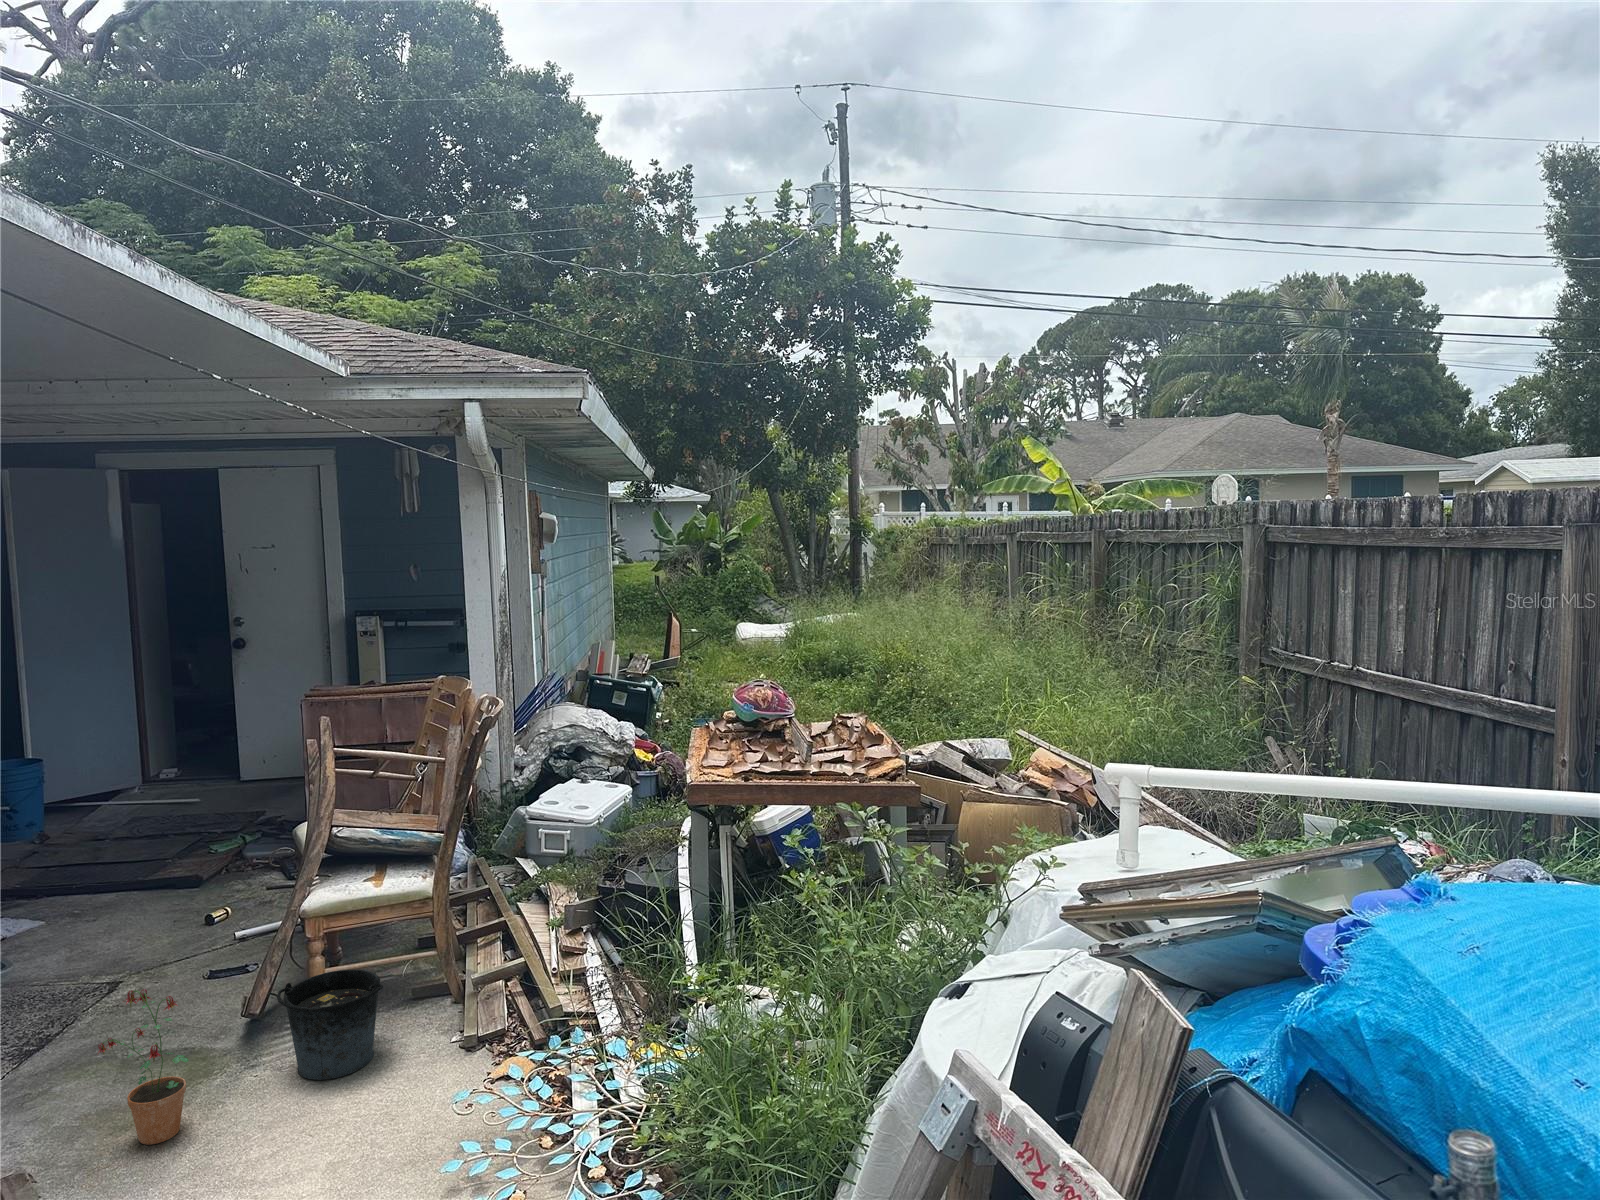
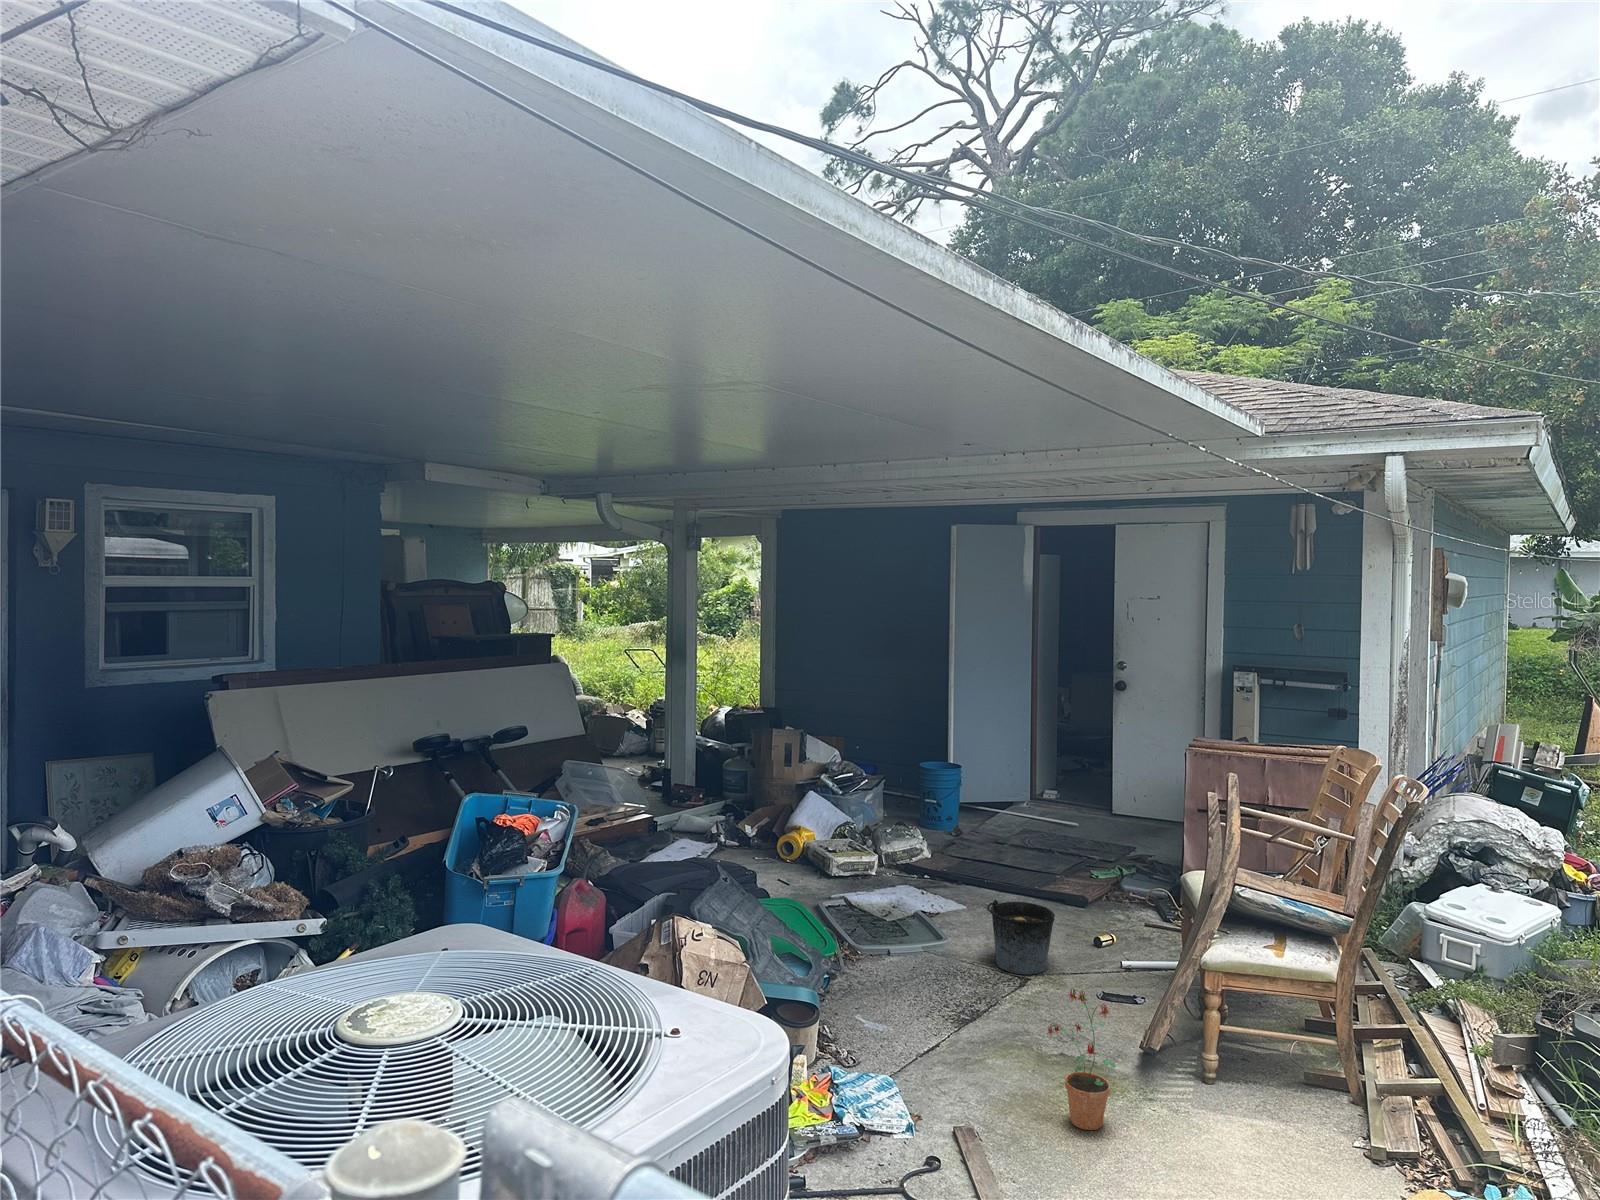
bucket: present [277,970,383,1080] -> present [987,900,1055,975]

